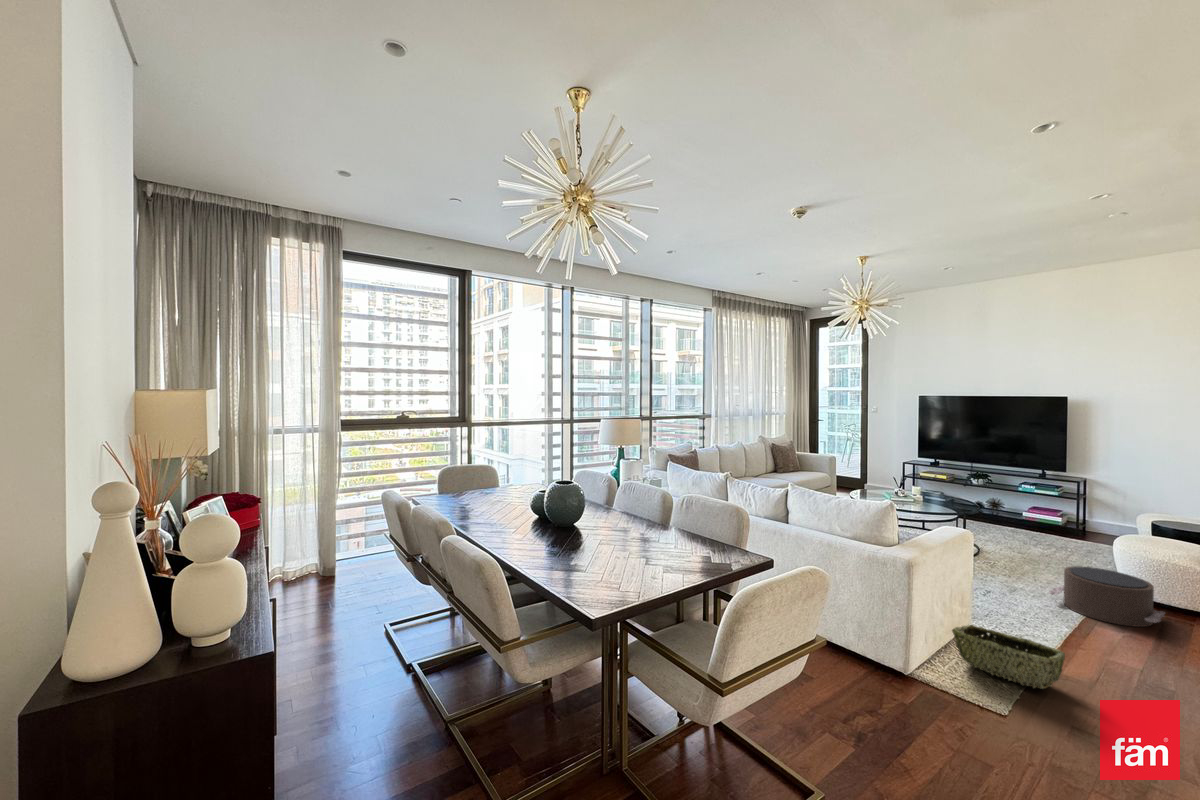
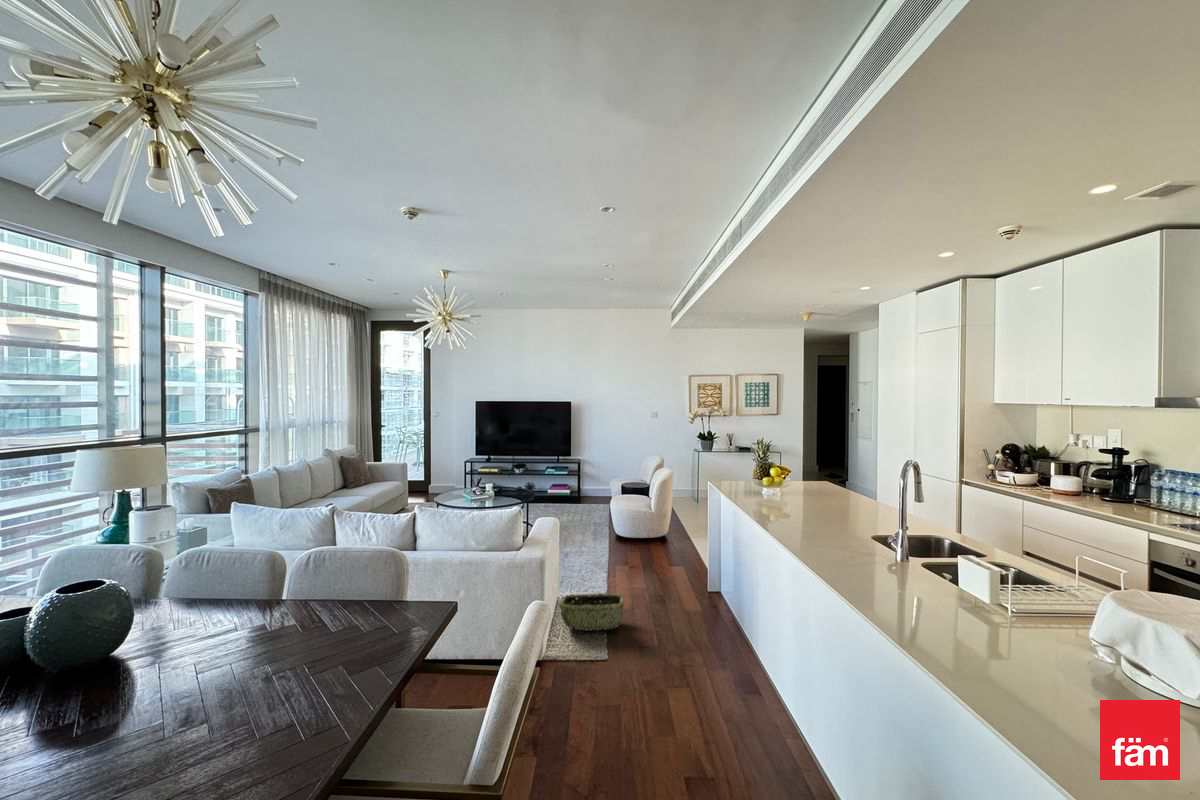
pouf: present [1049,566,1165,627] -> none [588,525,644,562]

